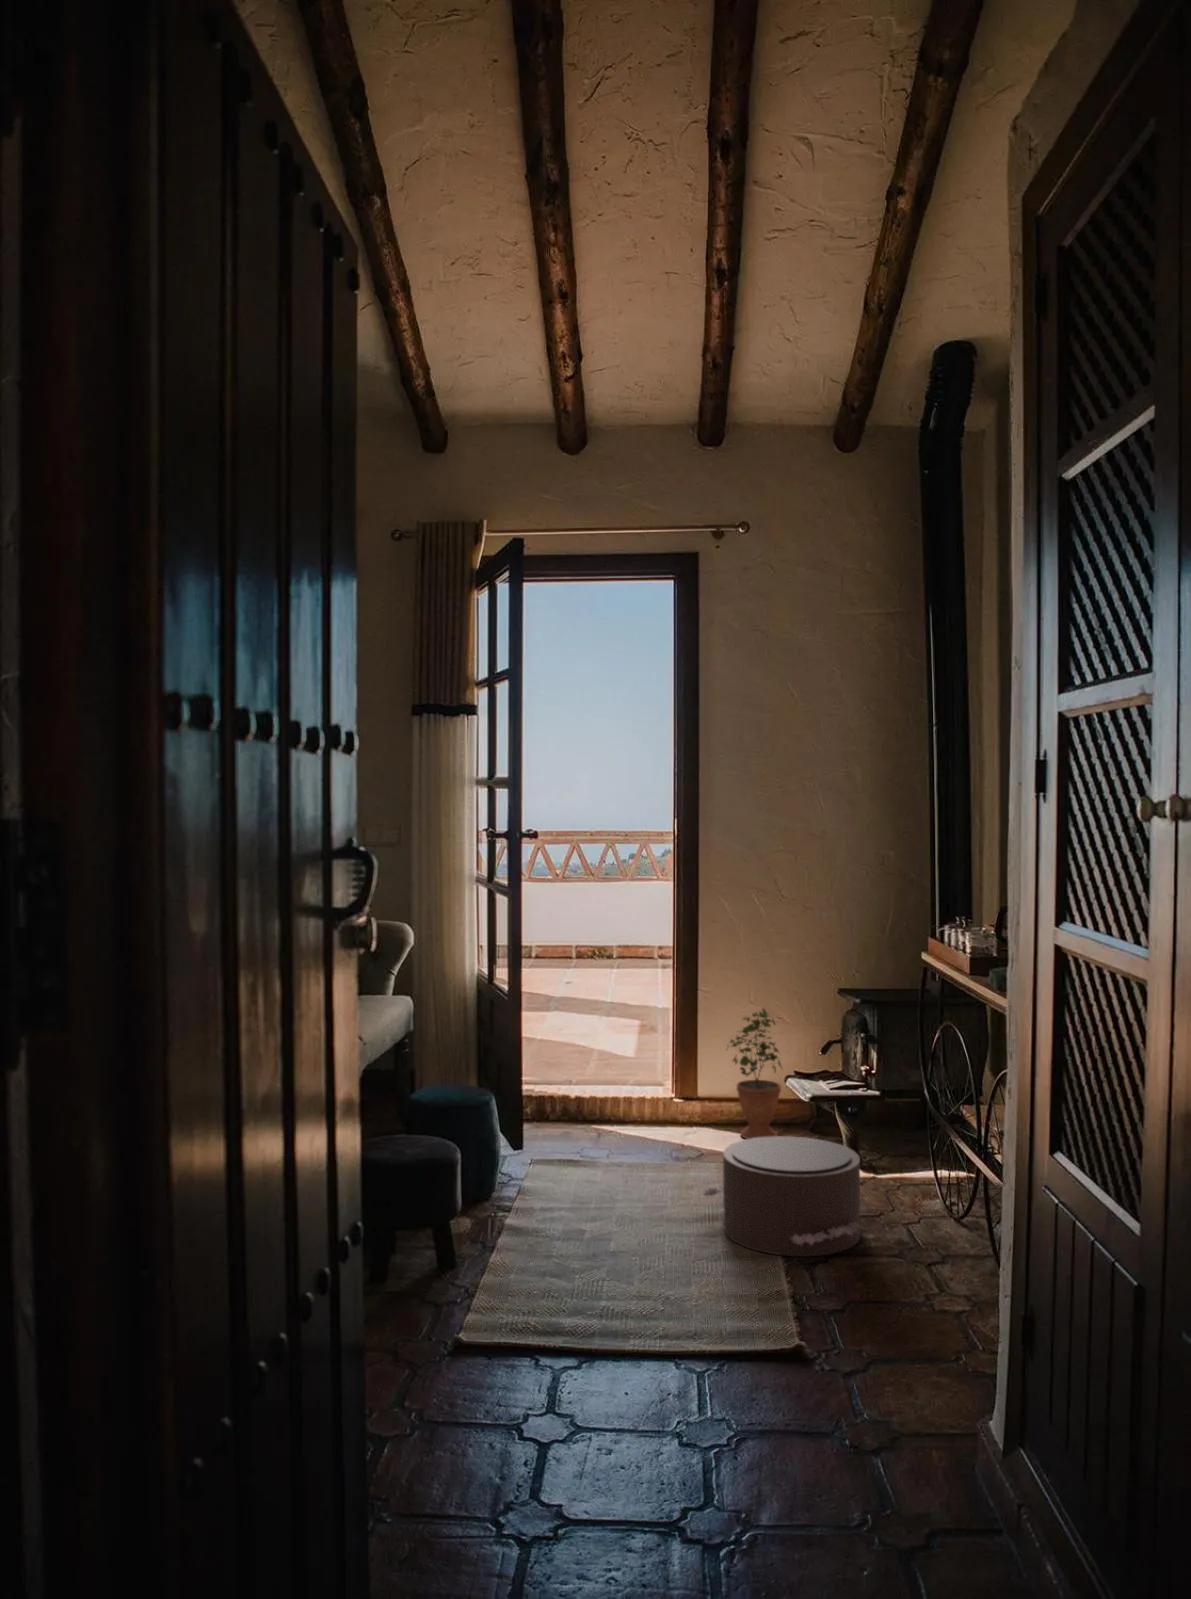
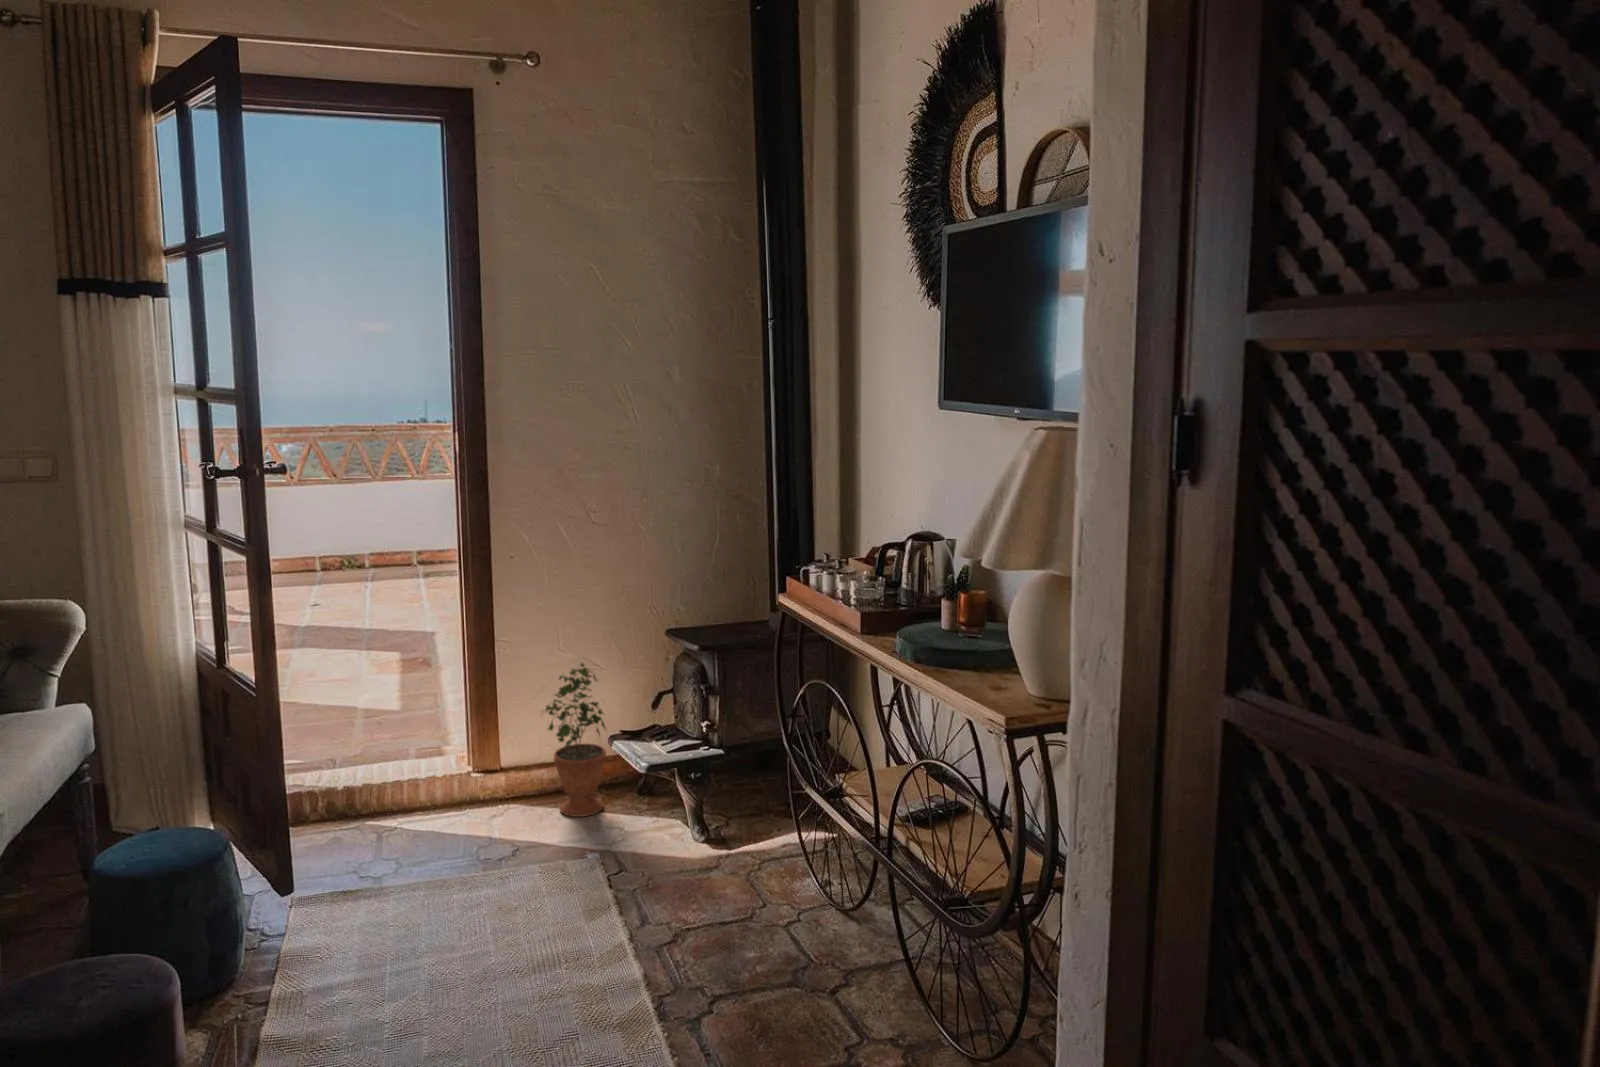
pouf: present [702,1136,861,1256] -> none [538,841,752,1012]

